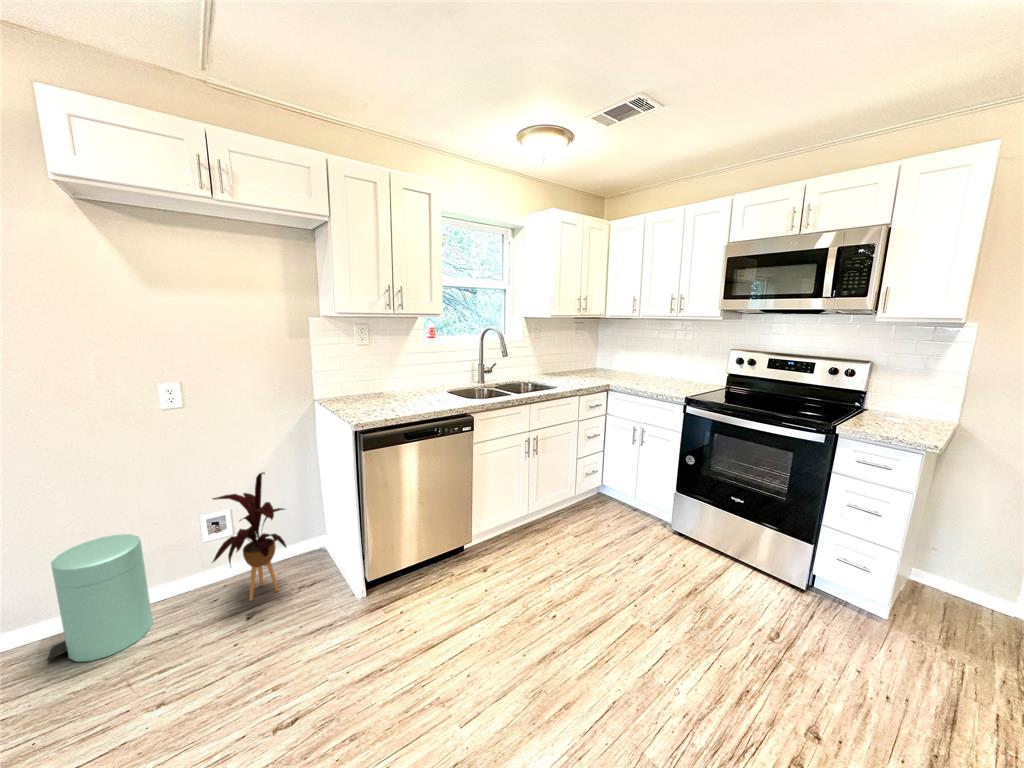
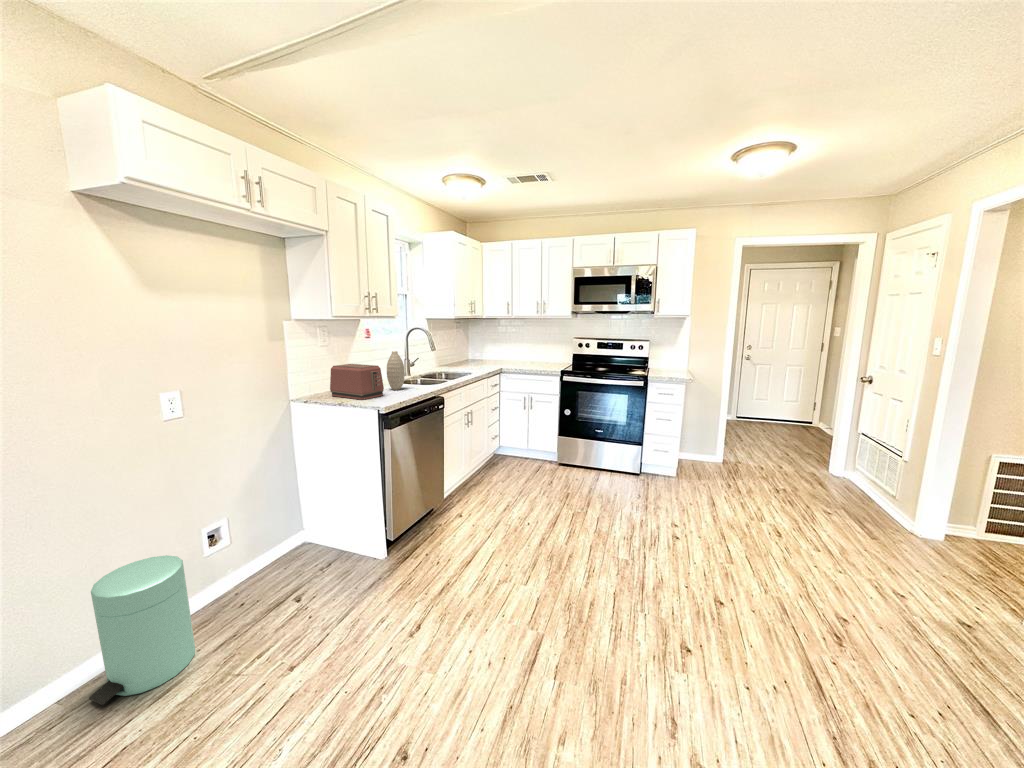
vase: none [418,355,438,401] -> present [387,351,405,390]
toaster: none [353,366,396,409] -> present [330,364,384,400]
house plant: present [213,472,286,601] -> none [229,466,320,593]

